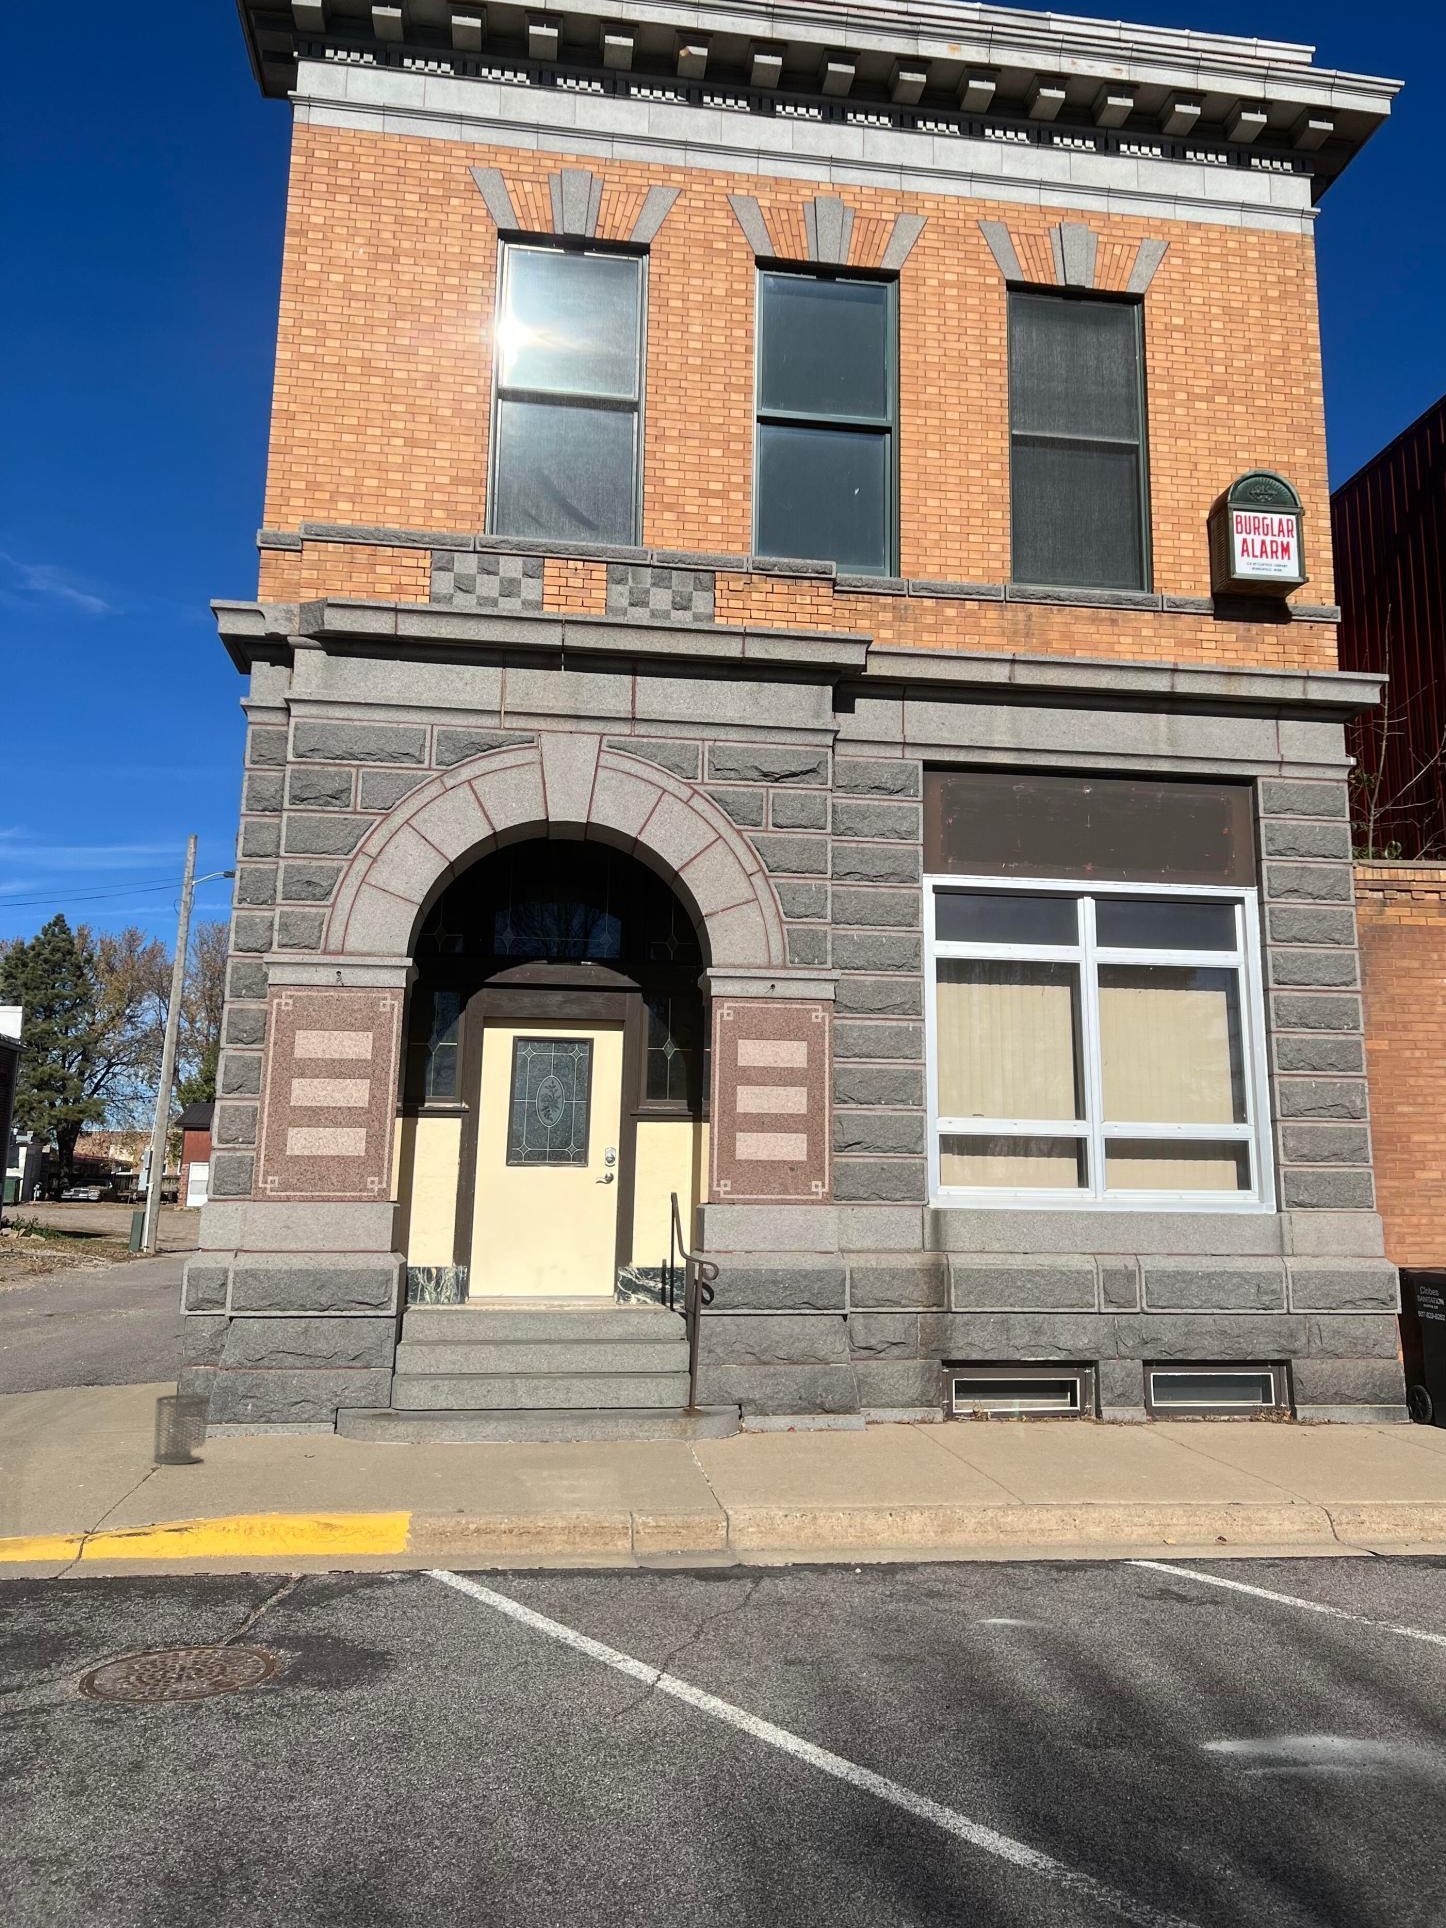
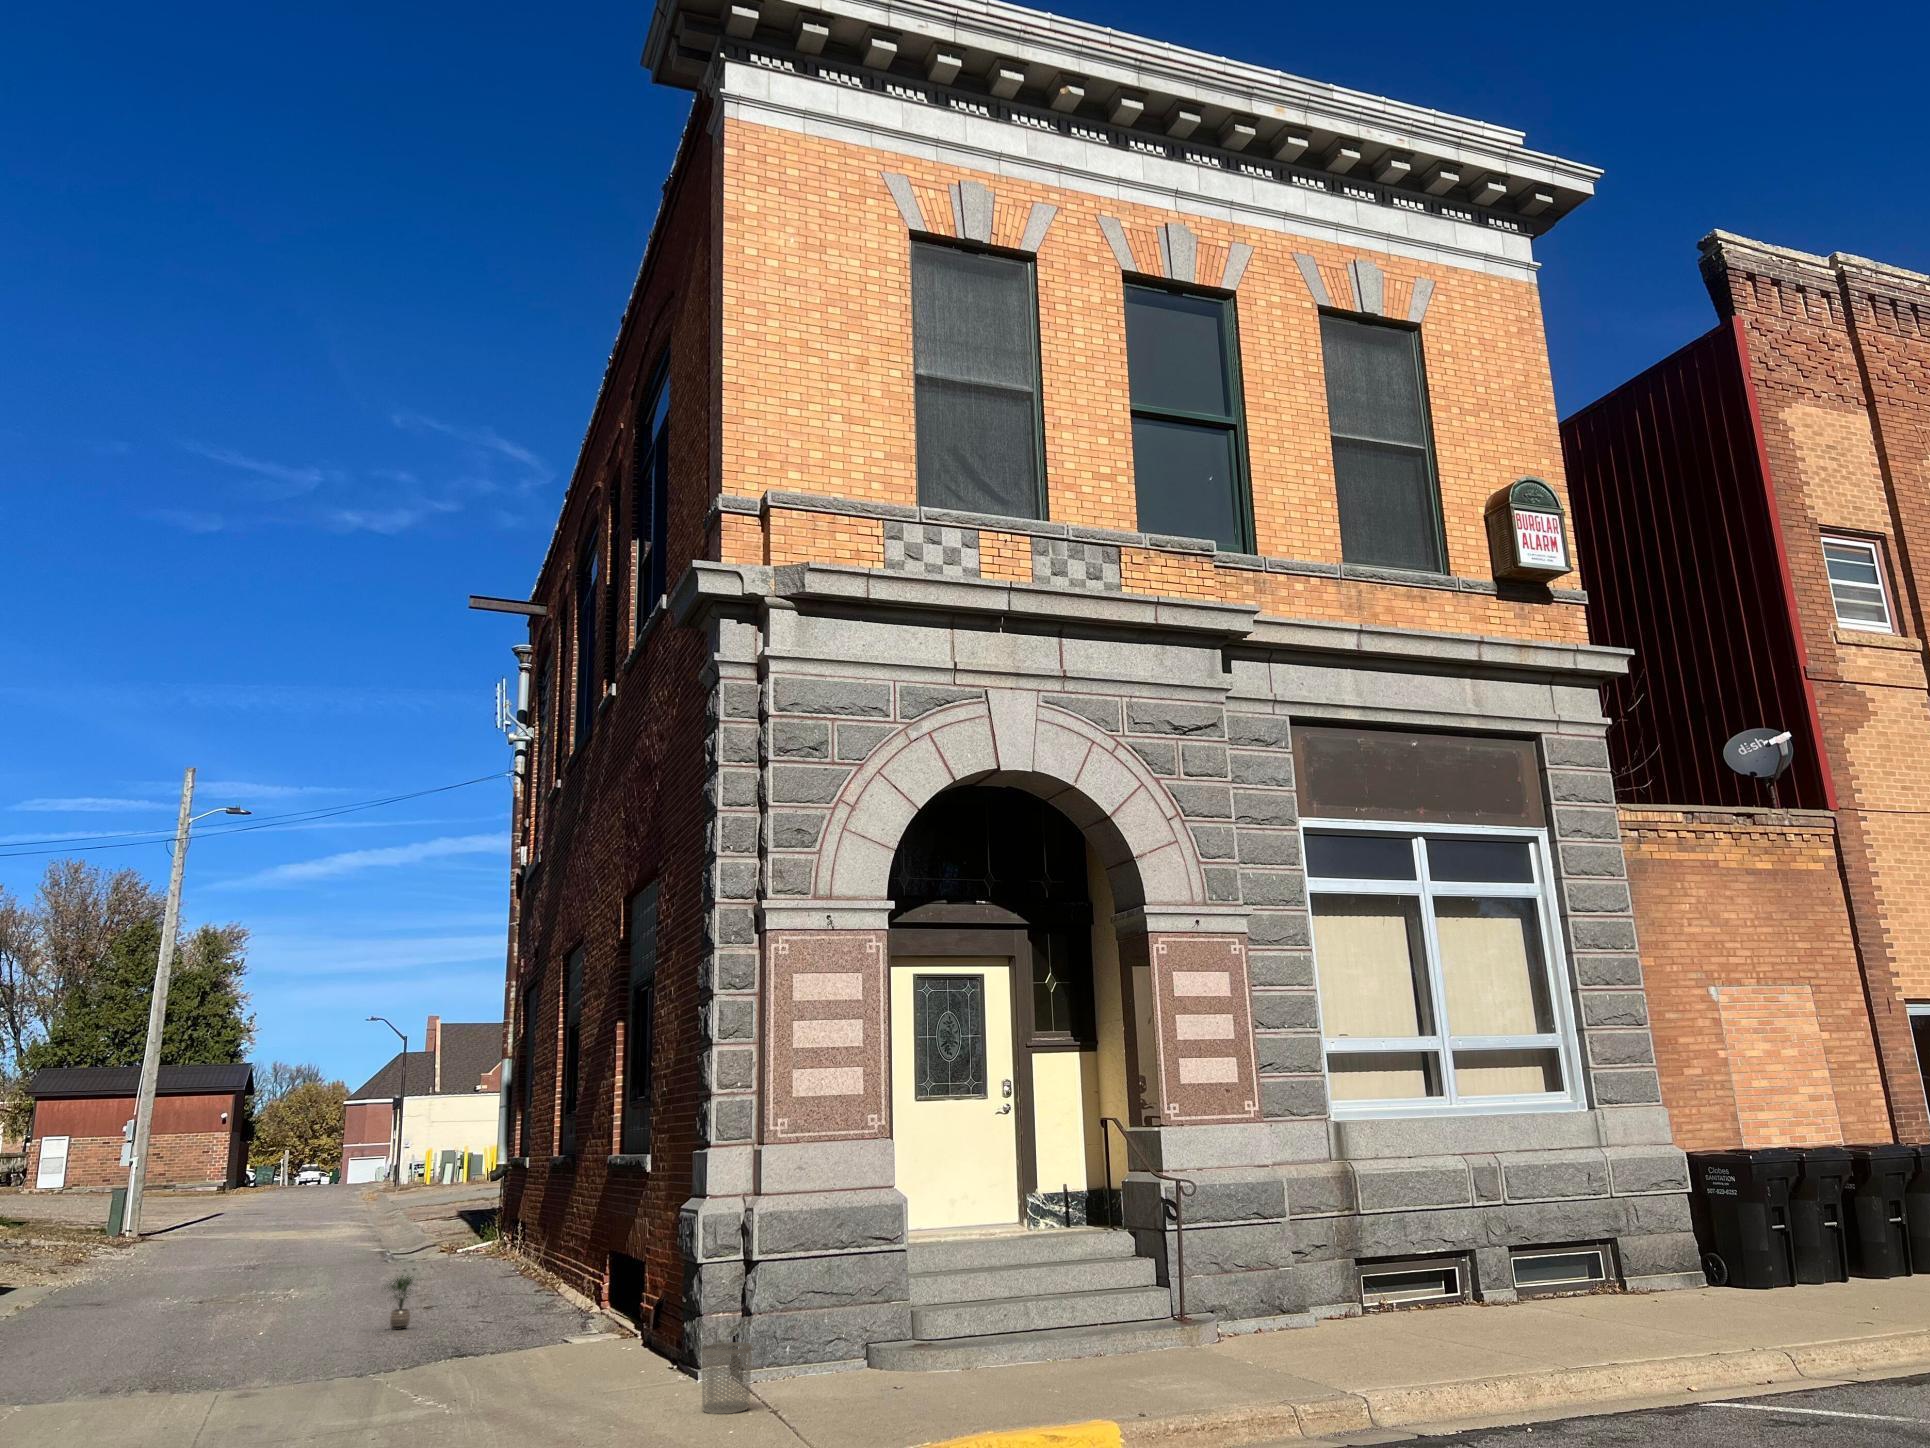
potted plant: none [108,1301,146,1352] -> present [384,1275,414,1330]

